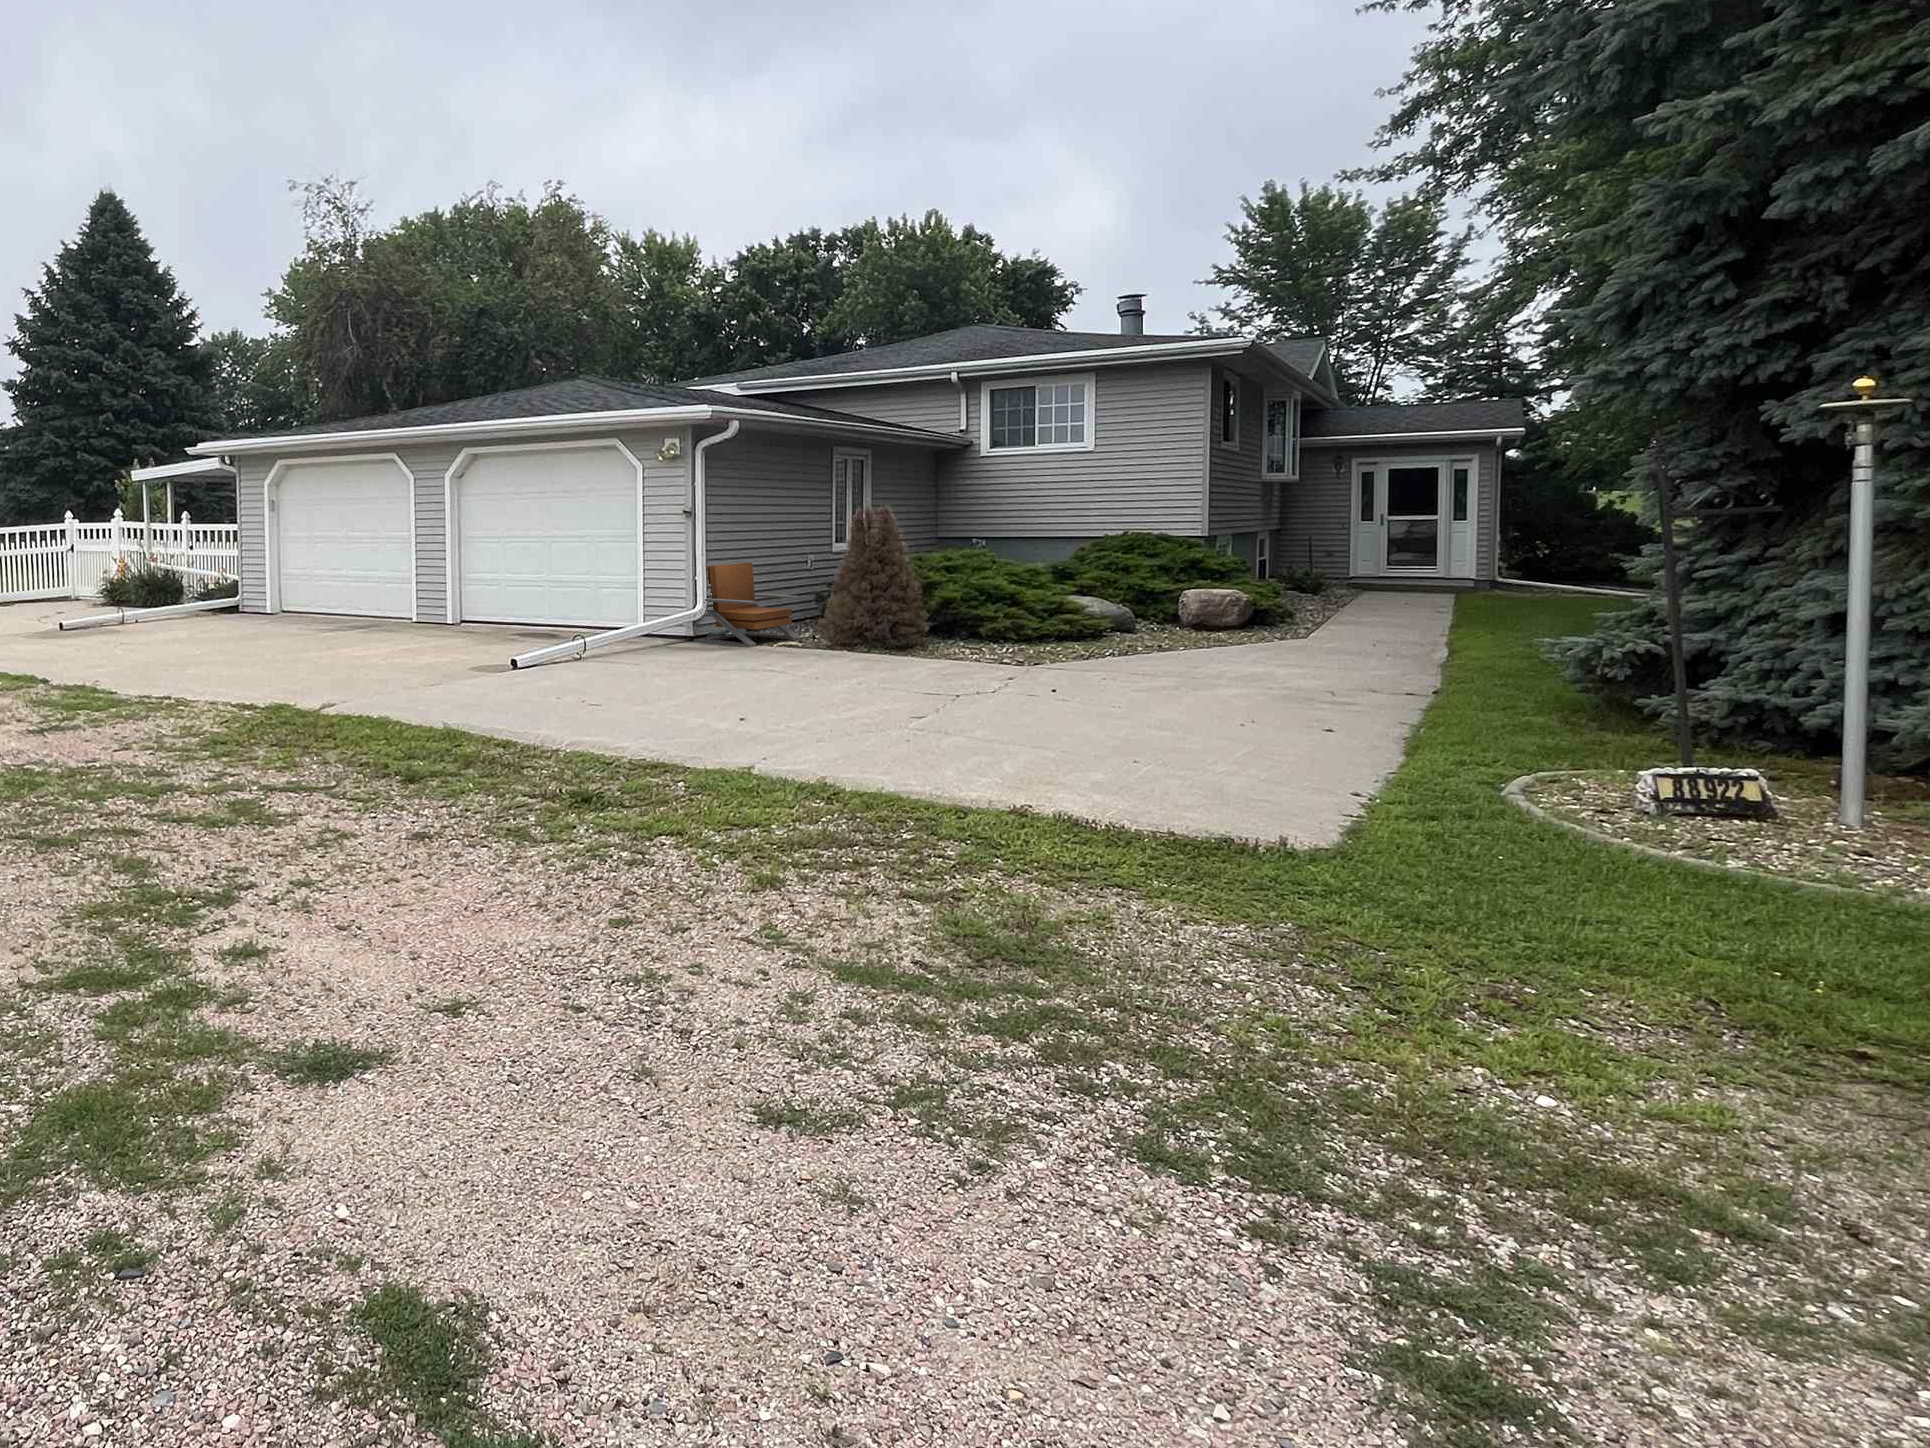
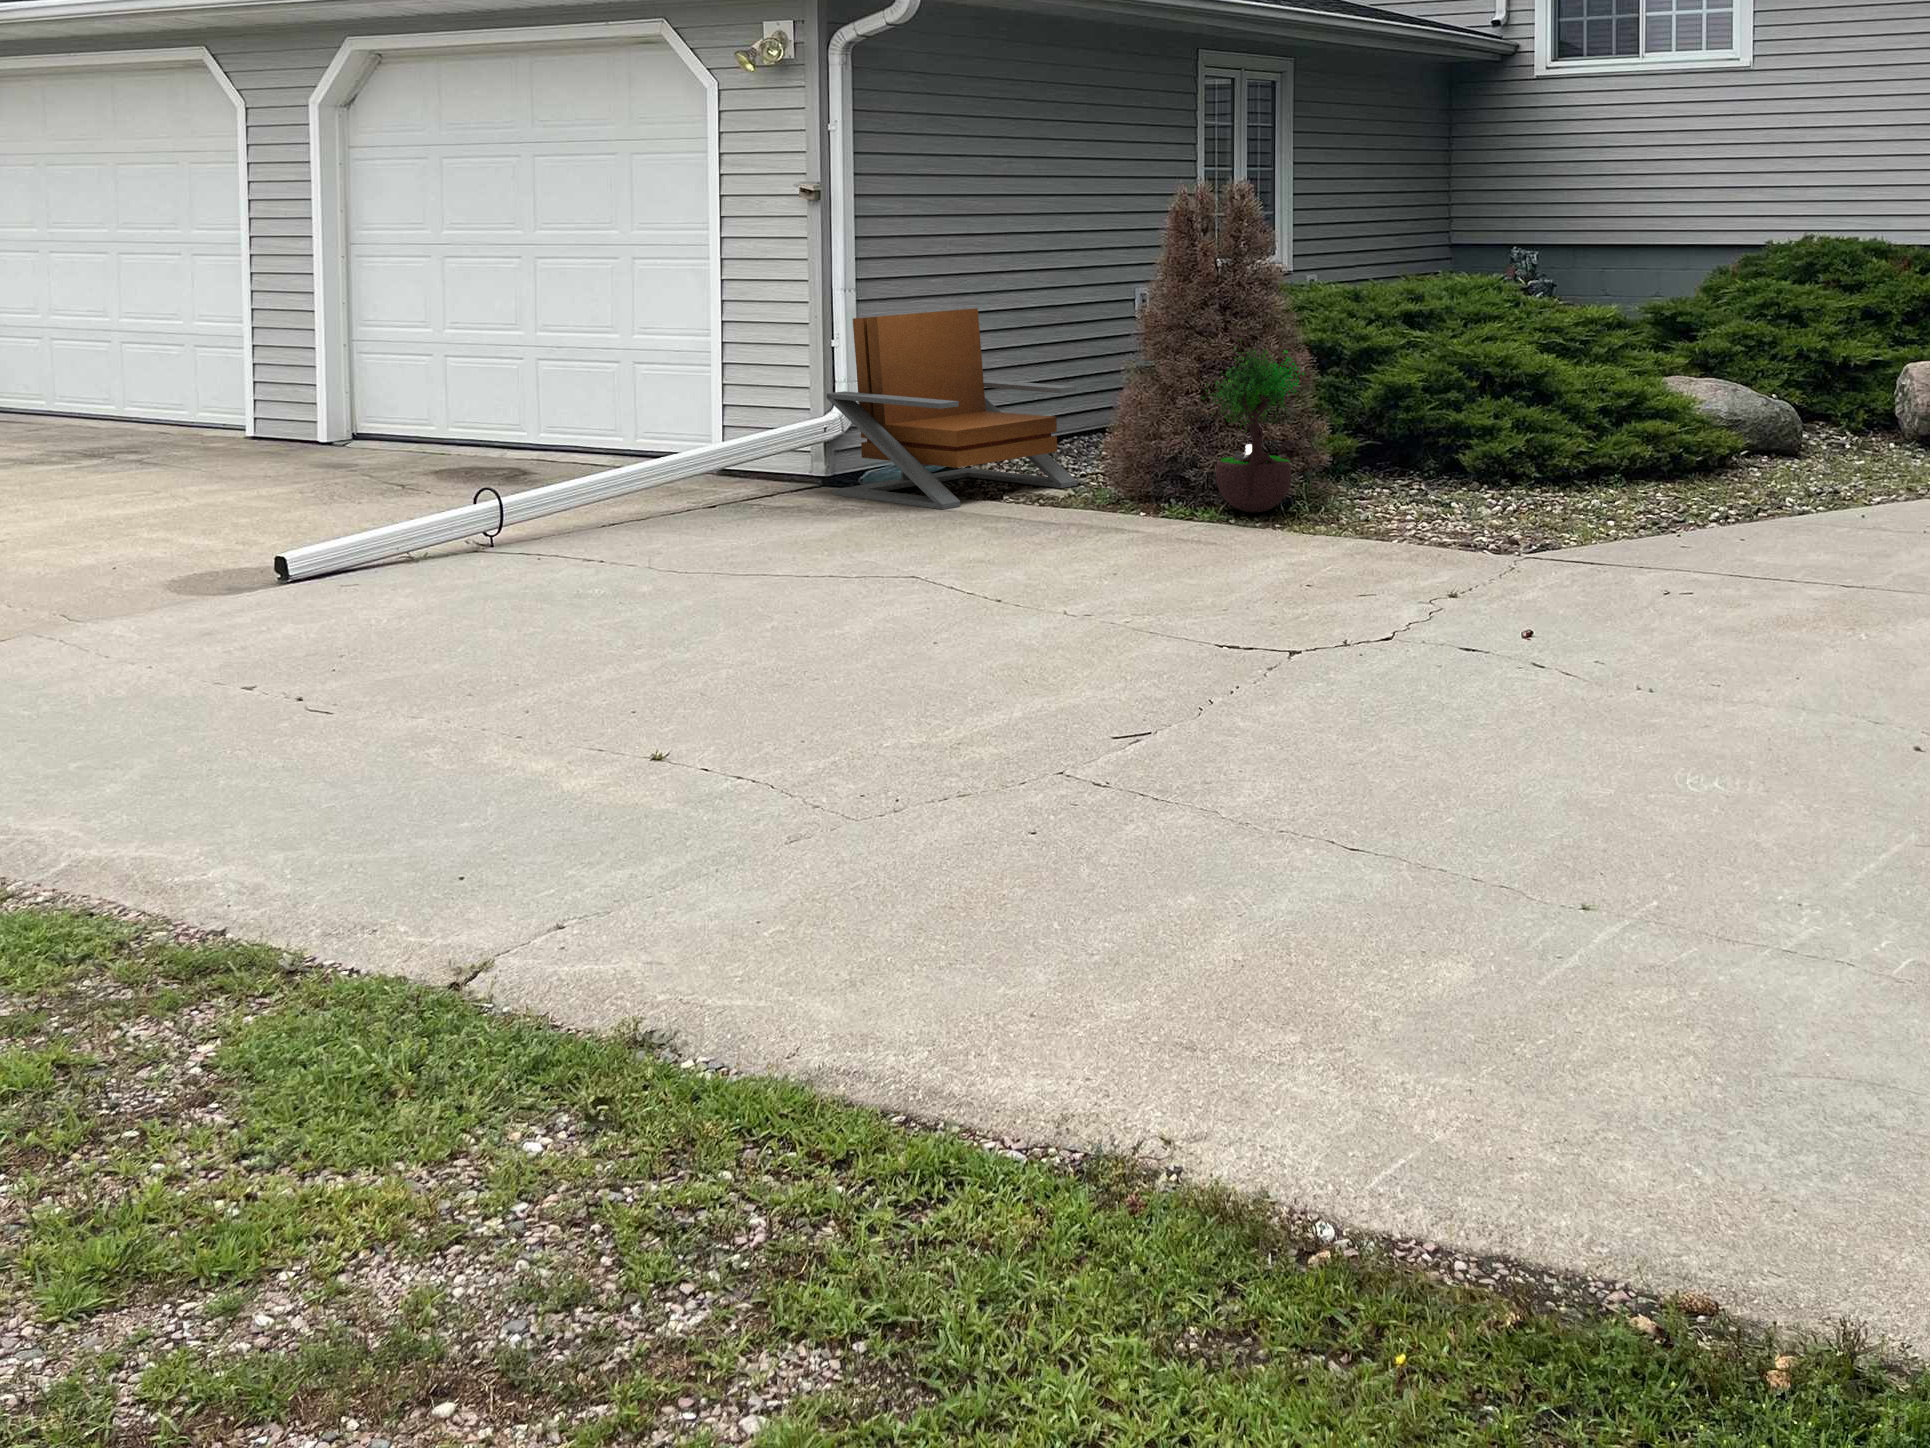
potted tree: none [869,574,916,649] -> present [1201,339,1305,513]

